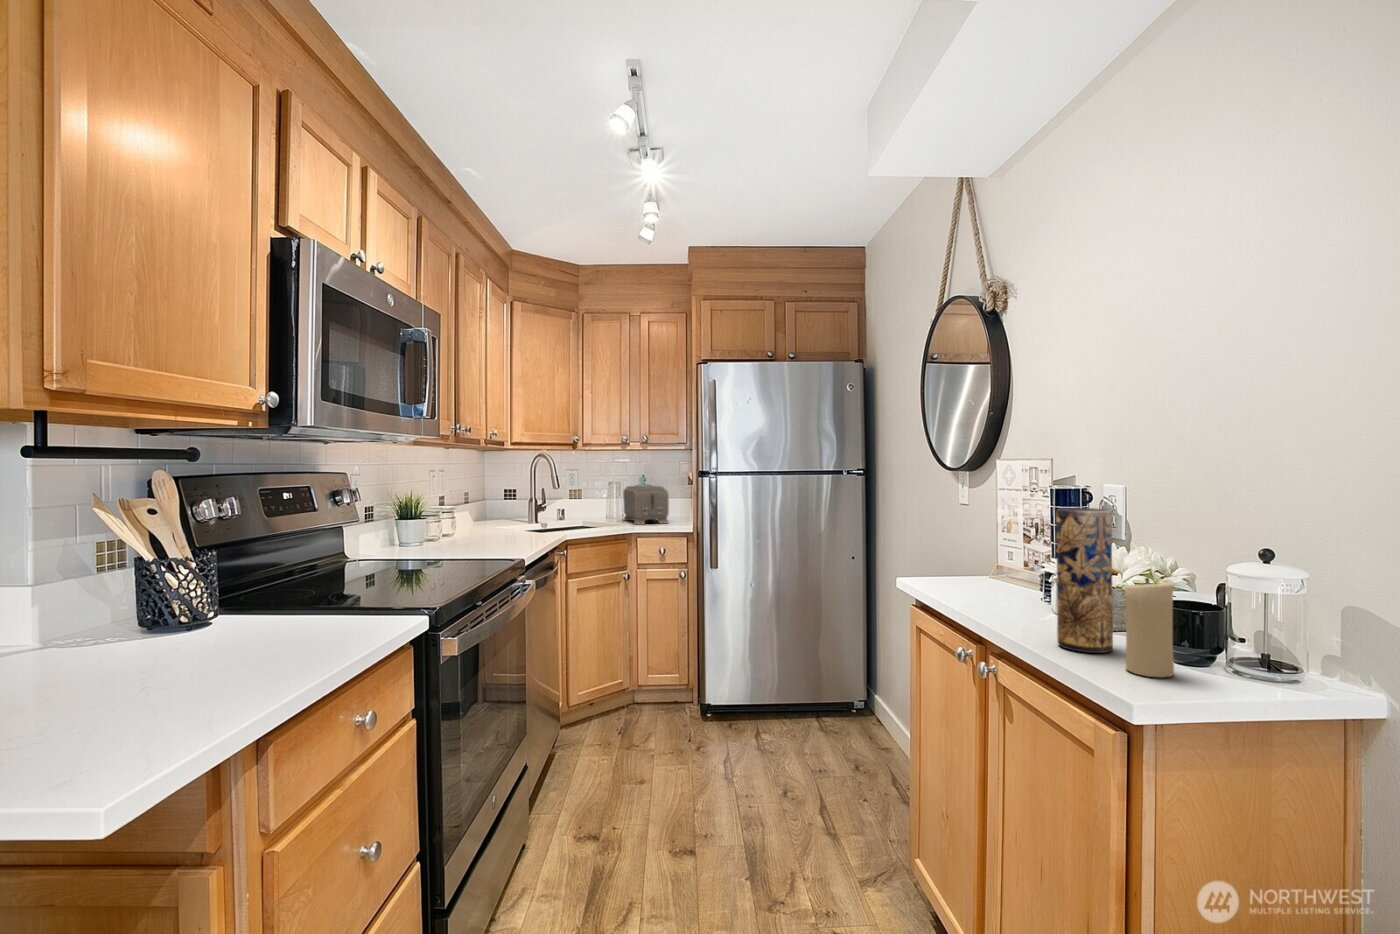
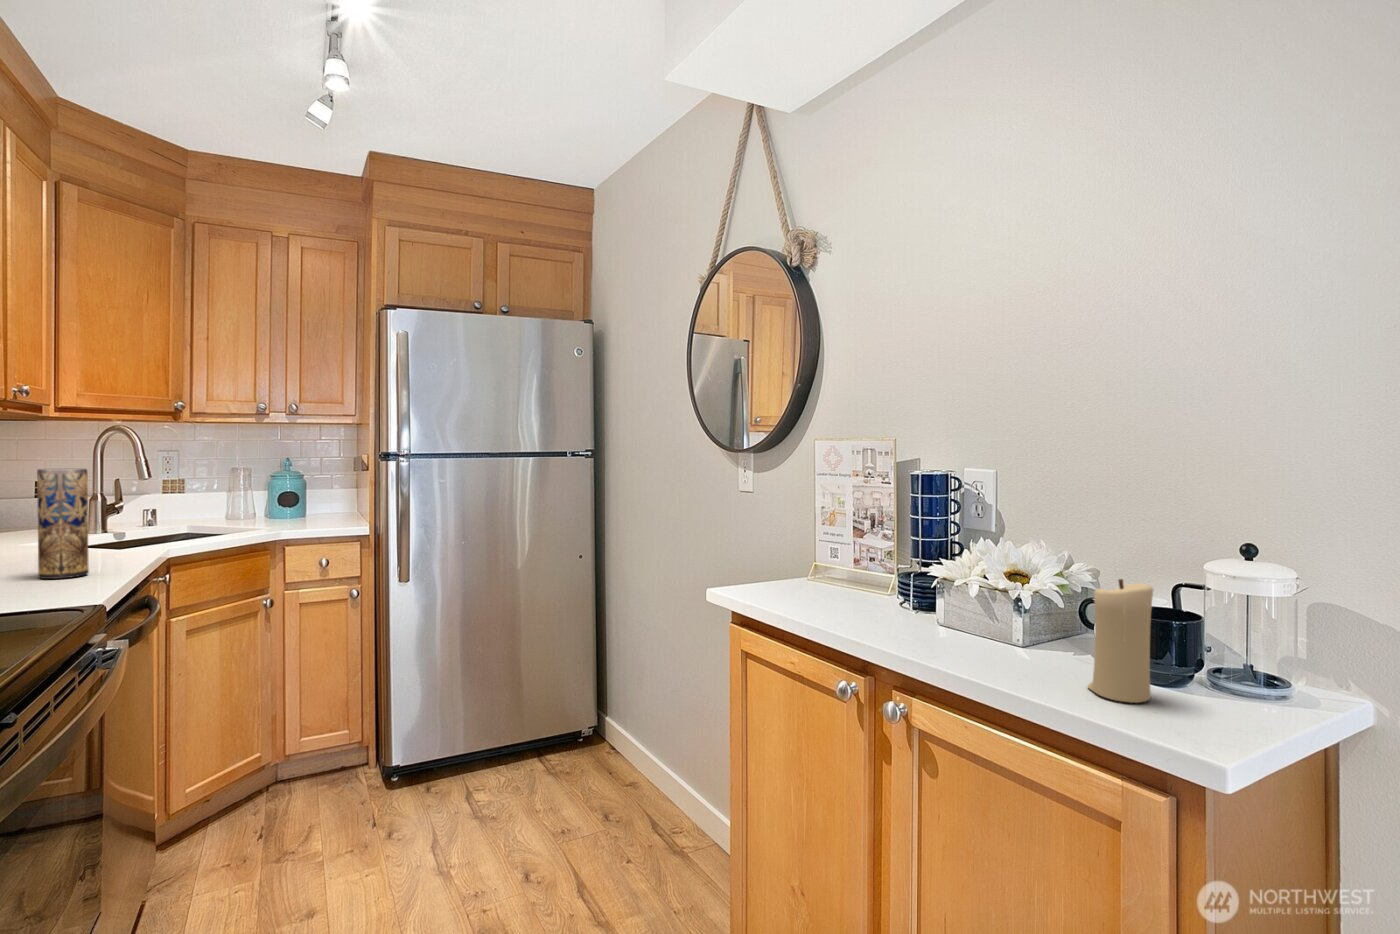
toaster: present [623,486,669,524] -> none [256,474,333,528]
vase: present [1056,508,1113,653] -> present [37,469,89,579]

